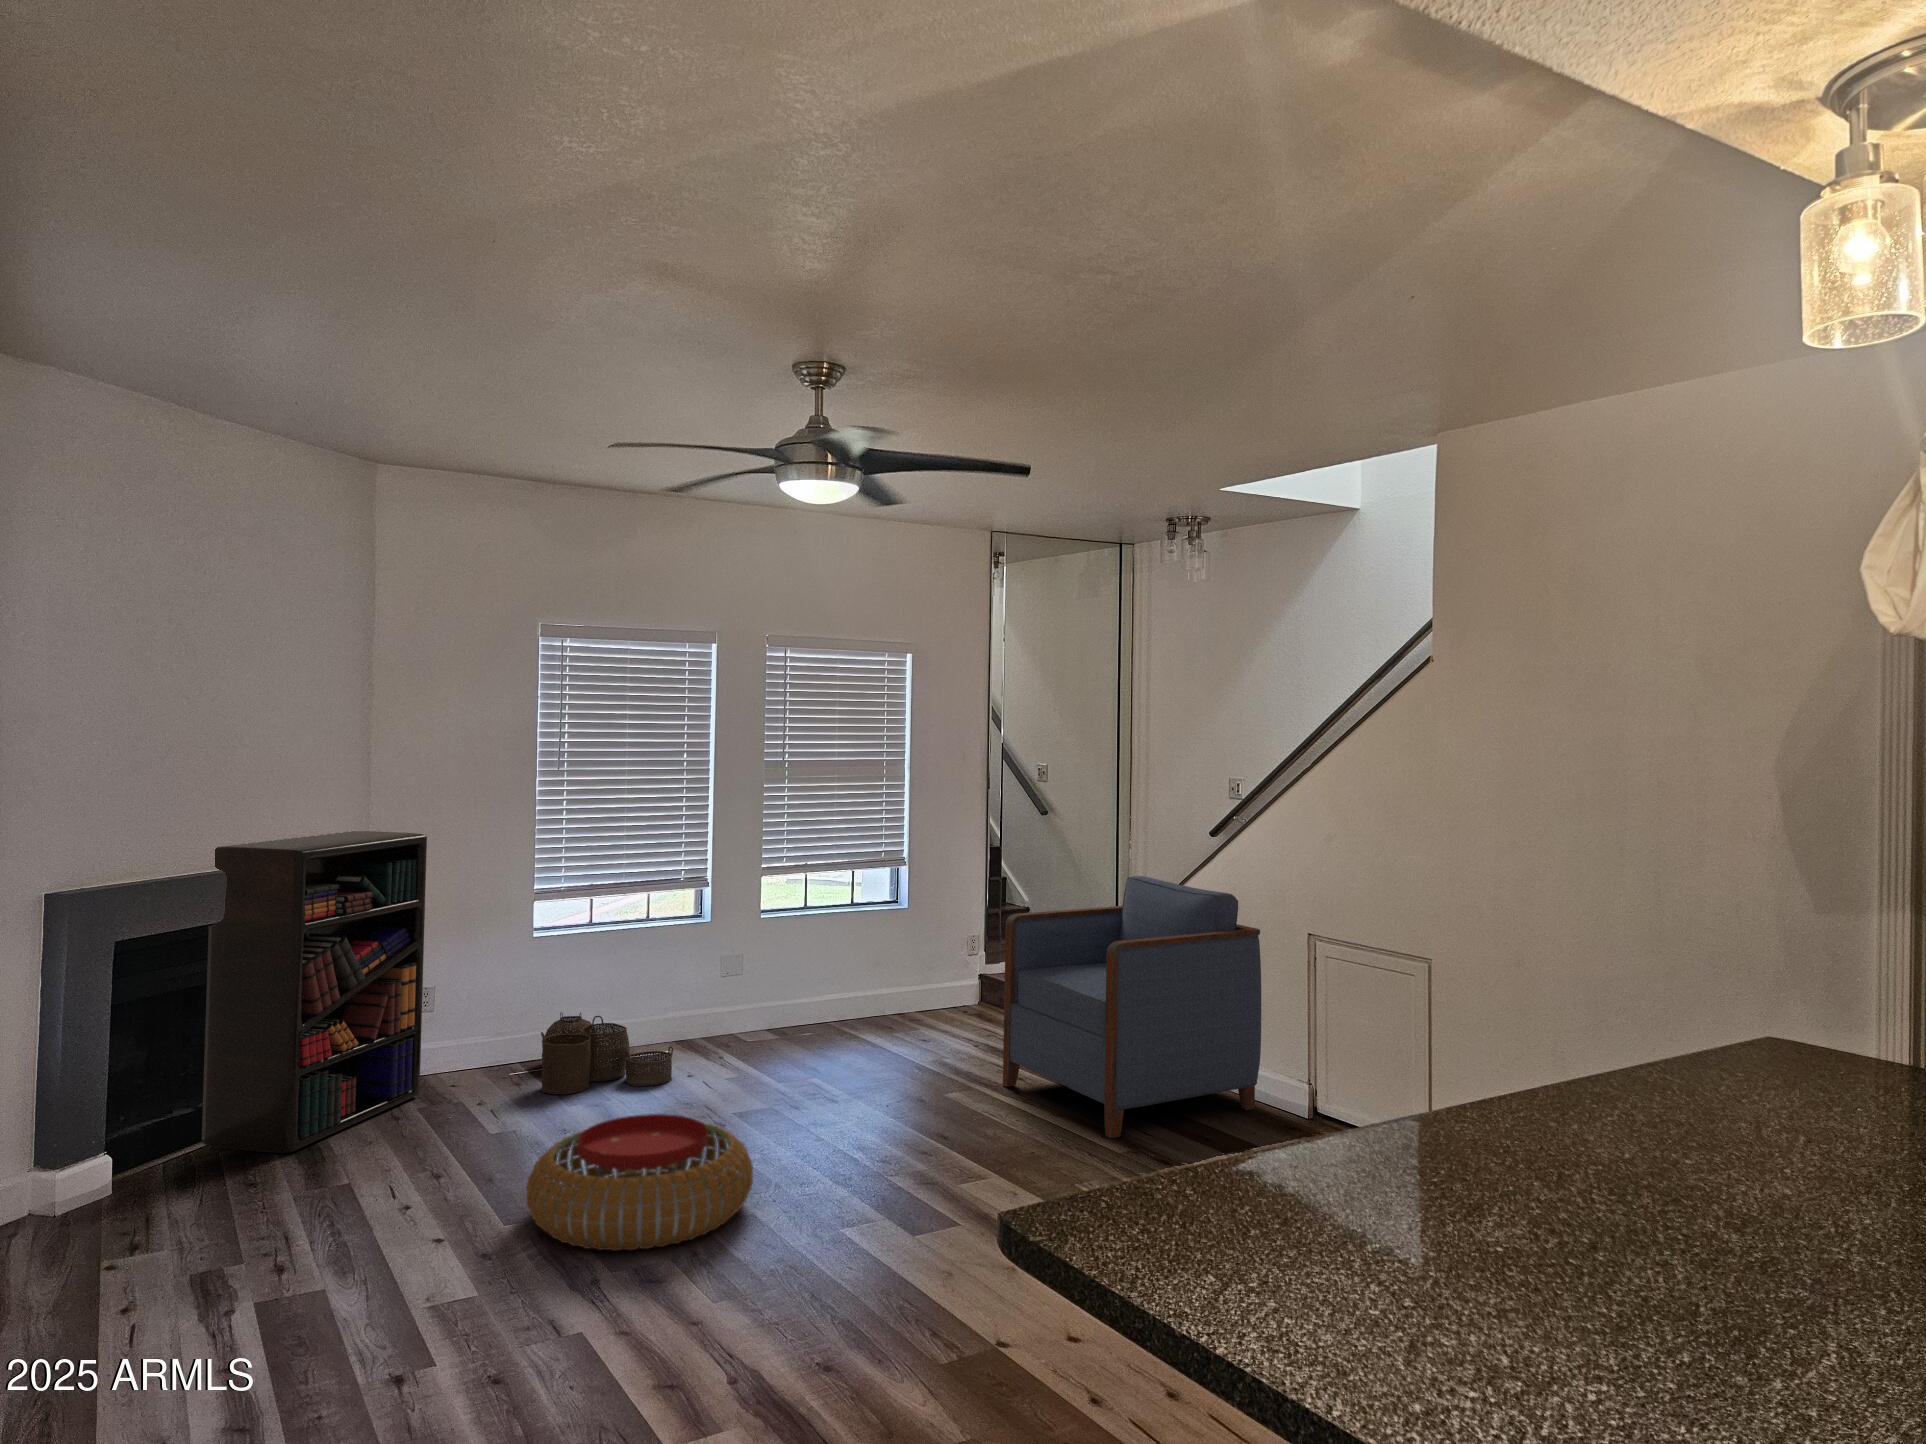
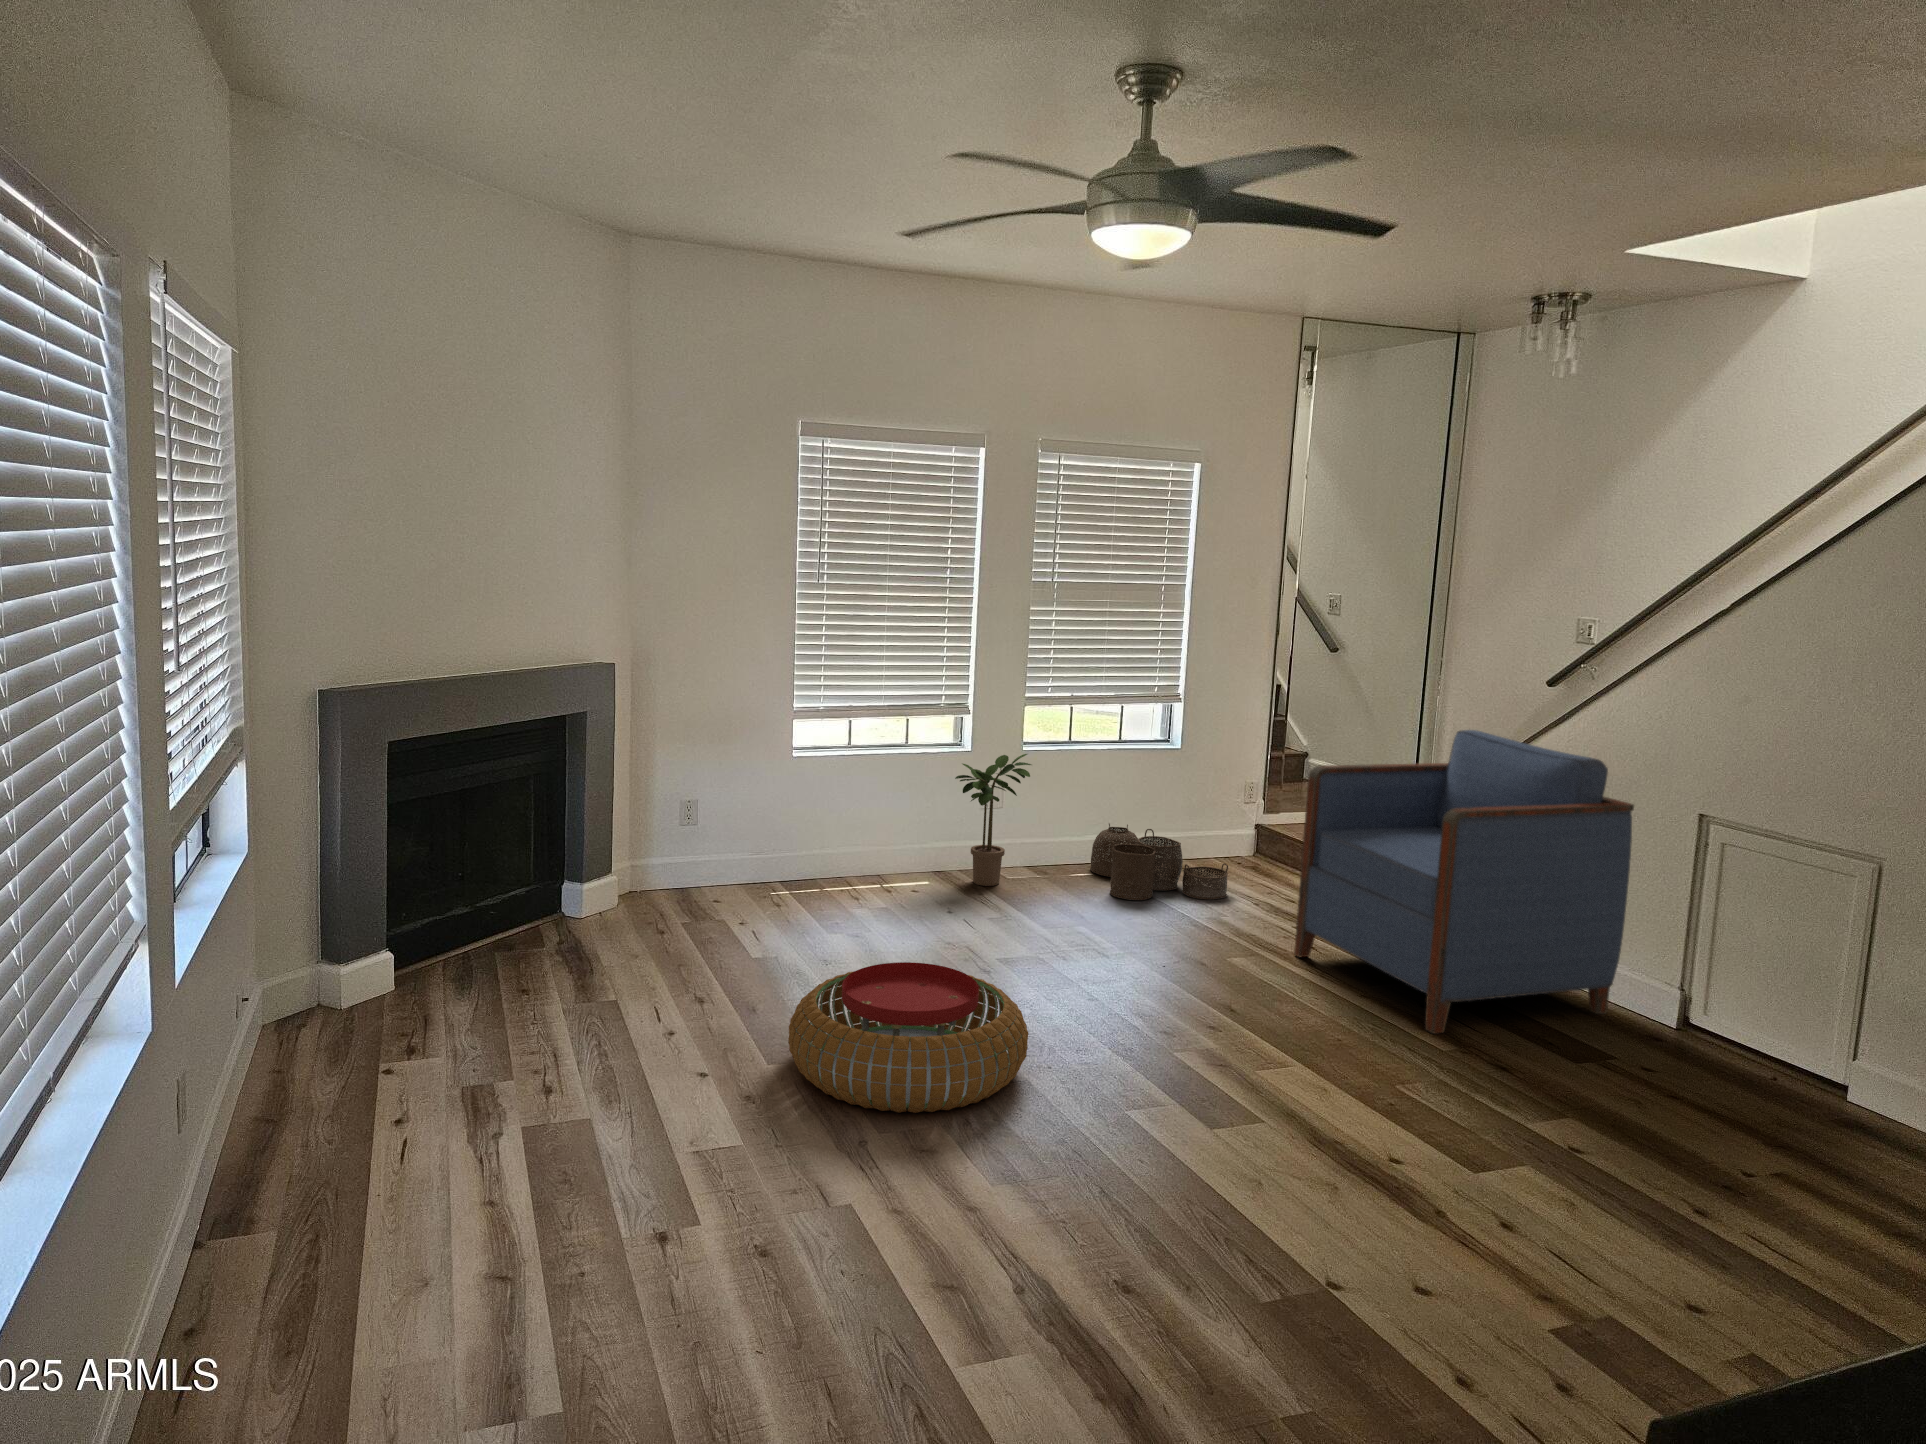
bookshelf: present [202,831,427,1153] -> none [477,638,685,961]
potted plant: none [695,921,770,1049] -> present [955,754,1031,886]
woven basket: present [541,1013,673,1094] -> present [1090,824,1228,900]

